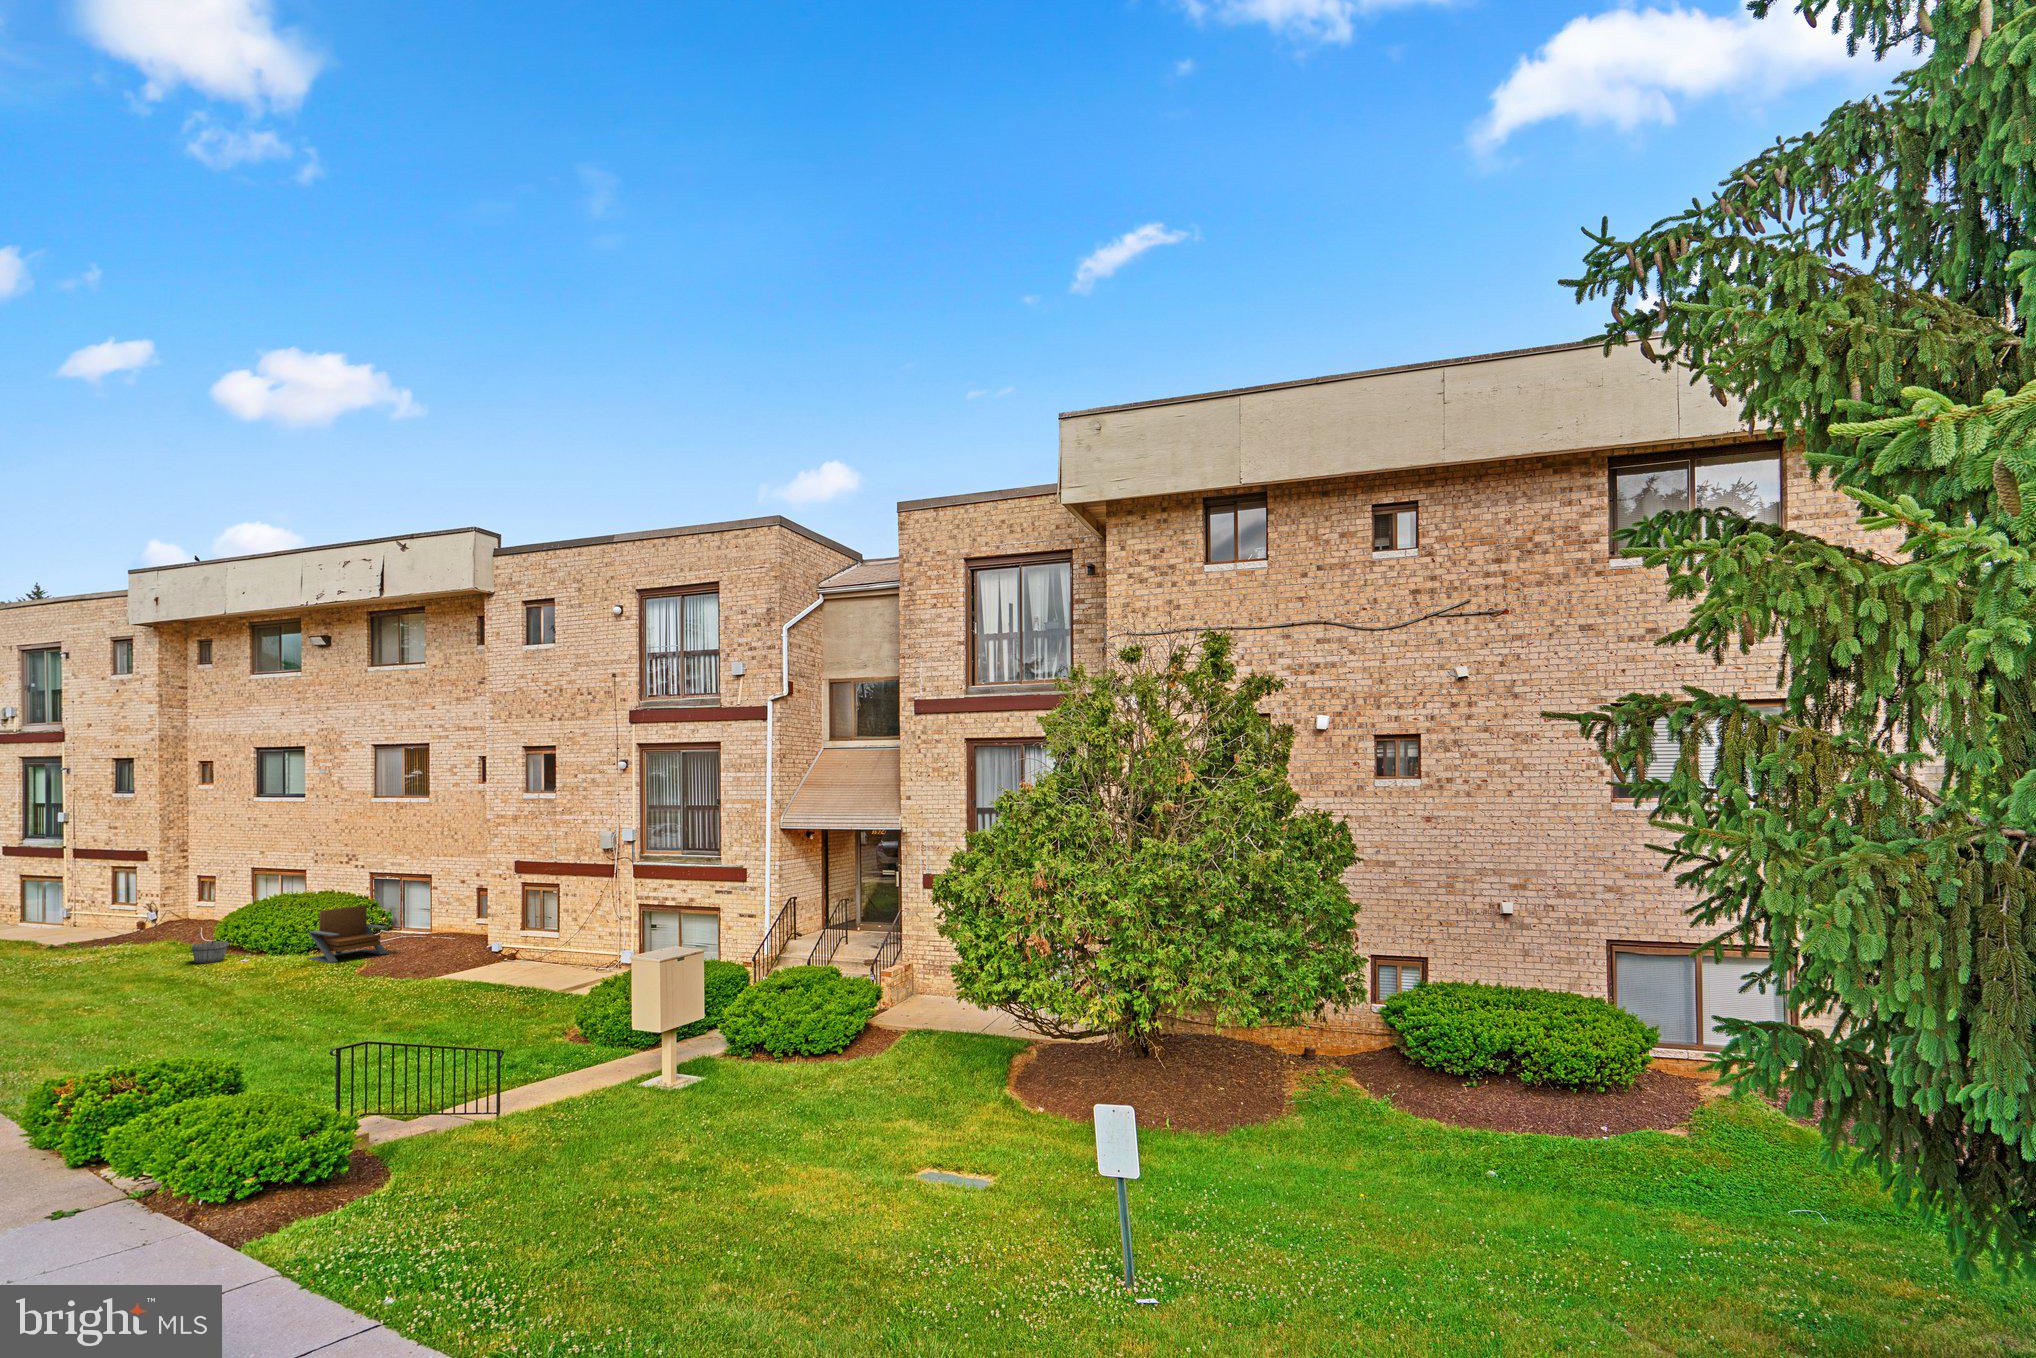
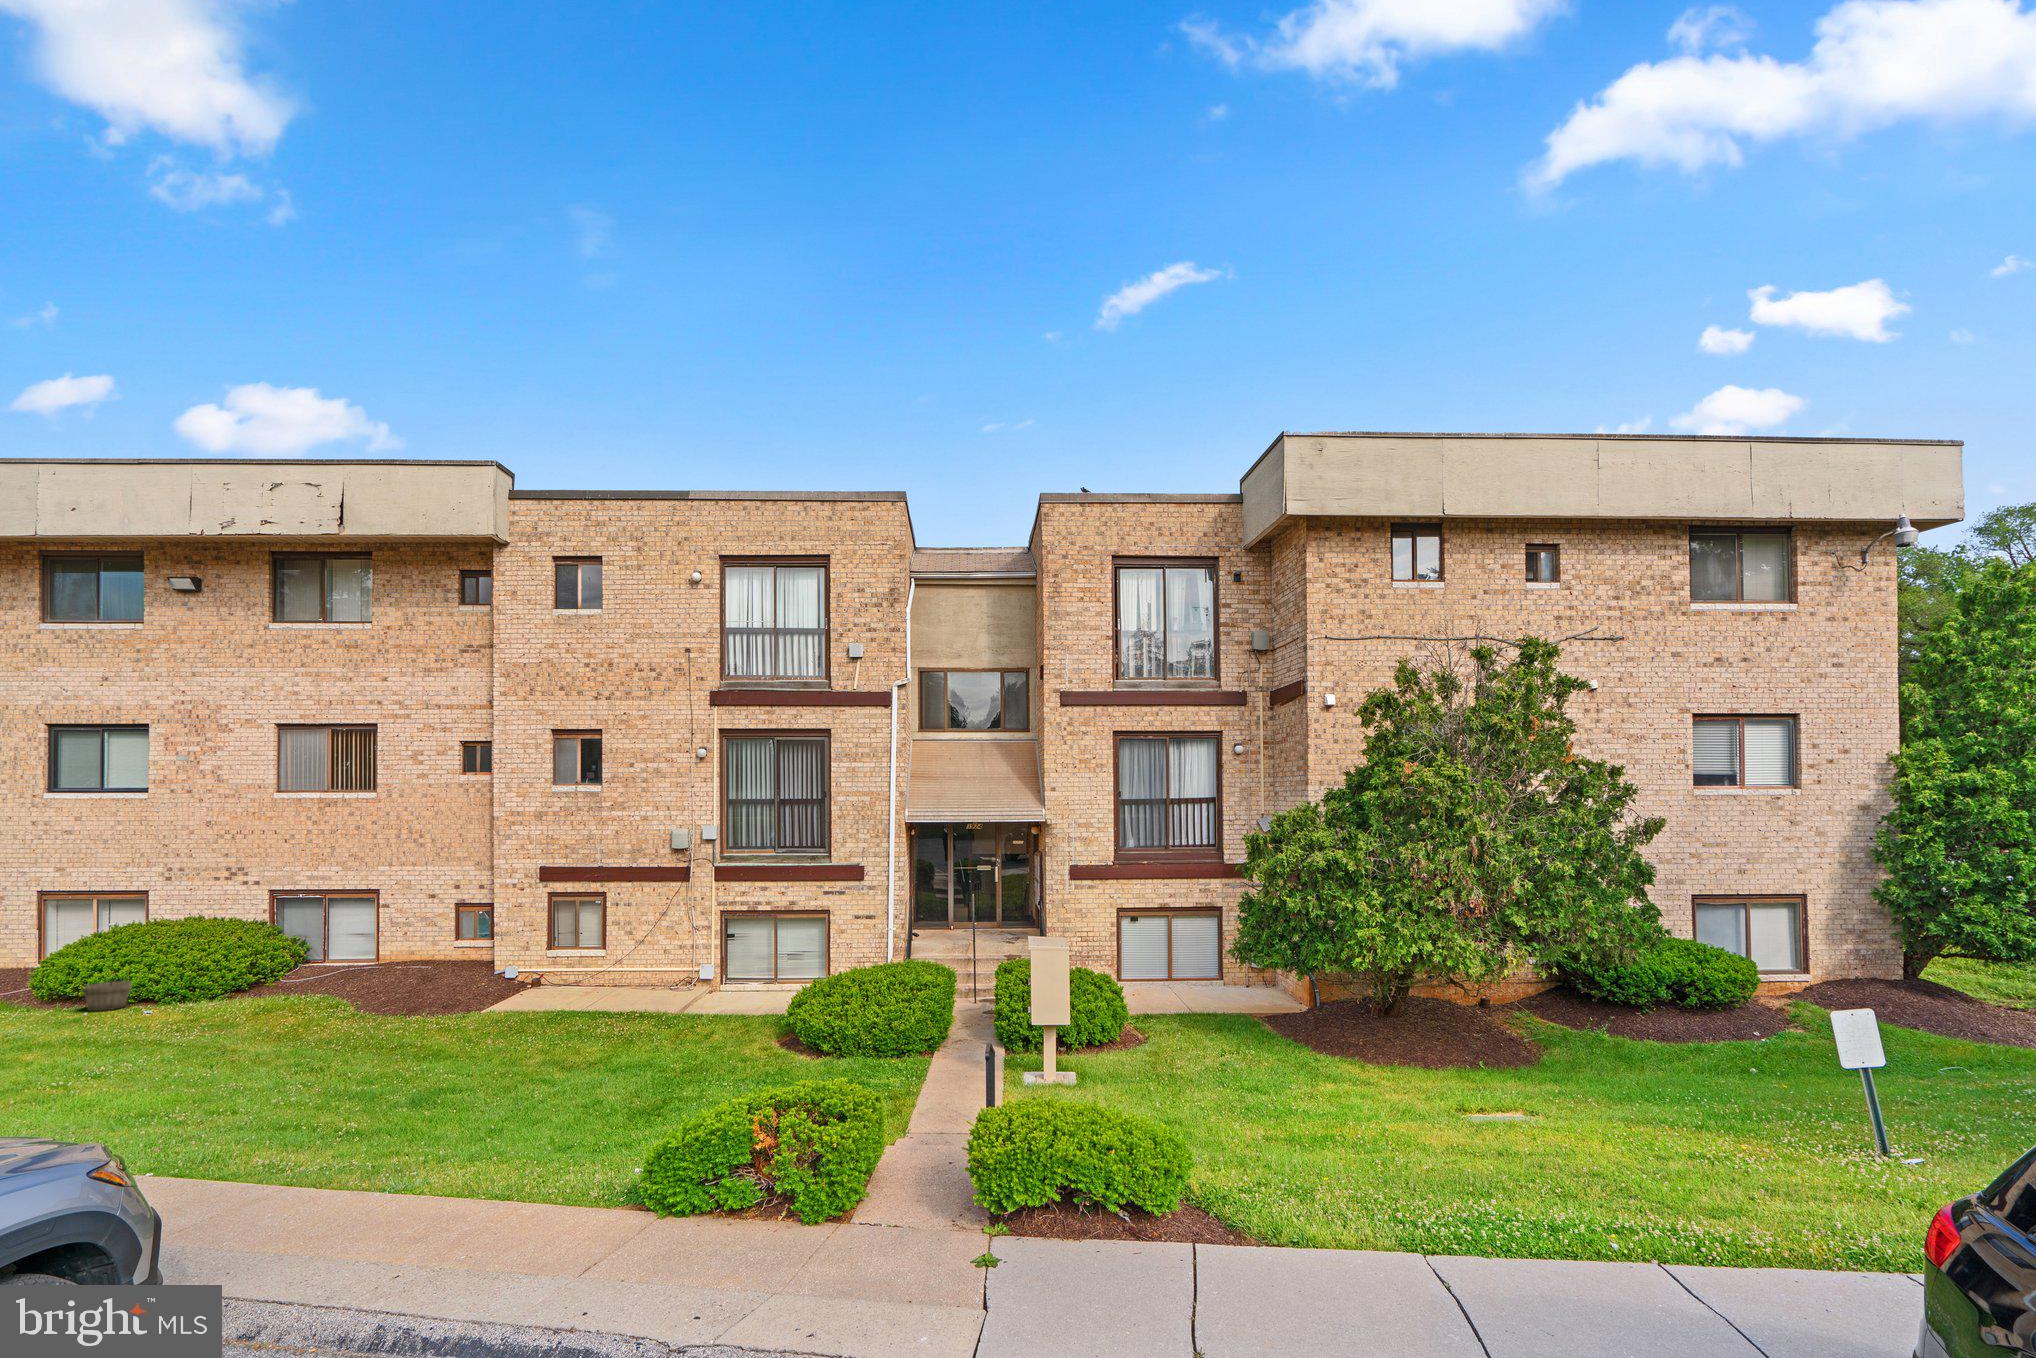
lounge chair: present [308,905,389,963] -> none [248,929,348,1000]

